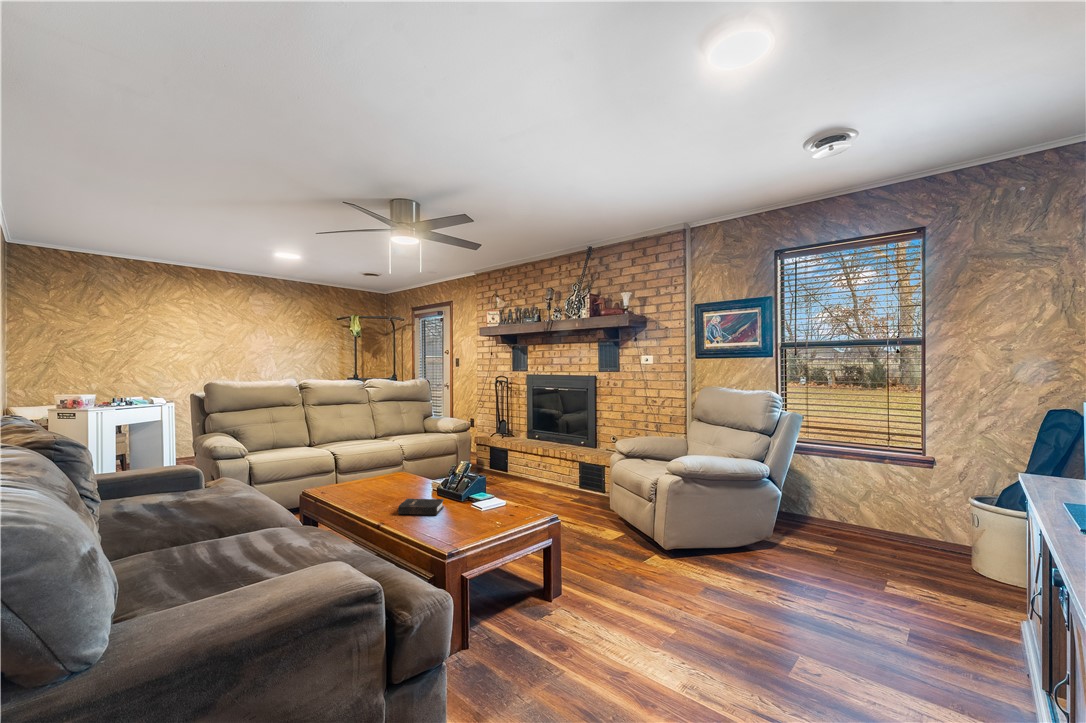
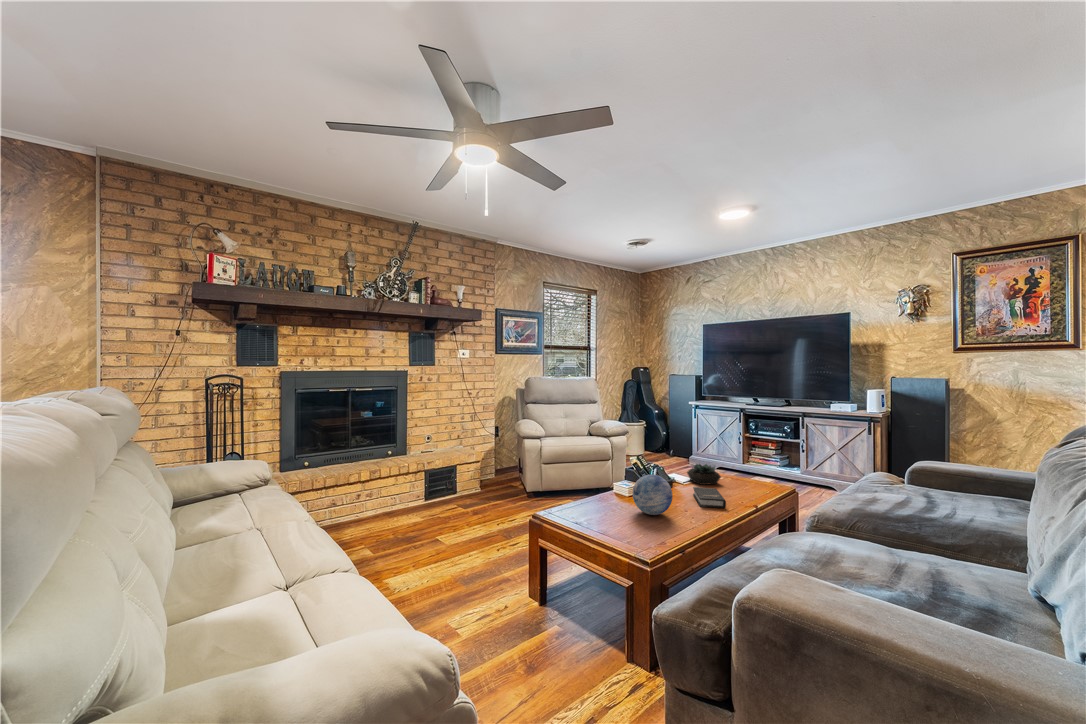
decorative orb: none [377,459,411,493] -> present [633,475,673,515]
succulent plant: none [480,493,518,521] -> present [687,464,721,485]

